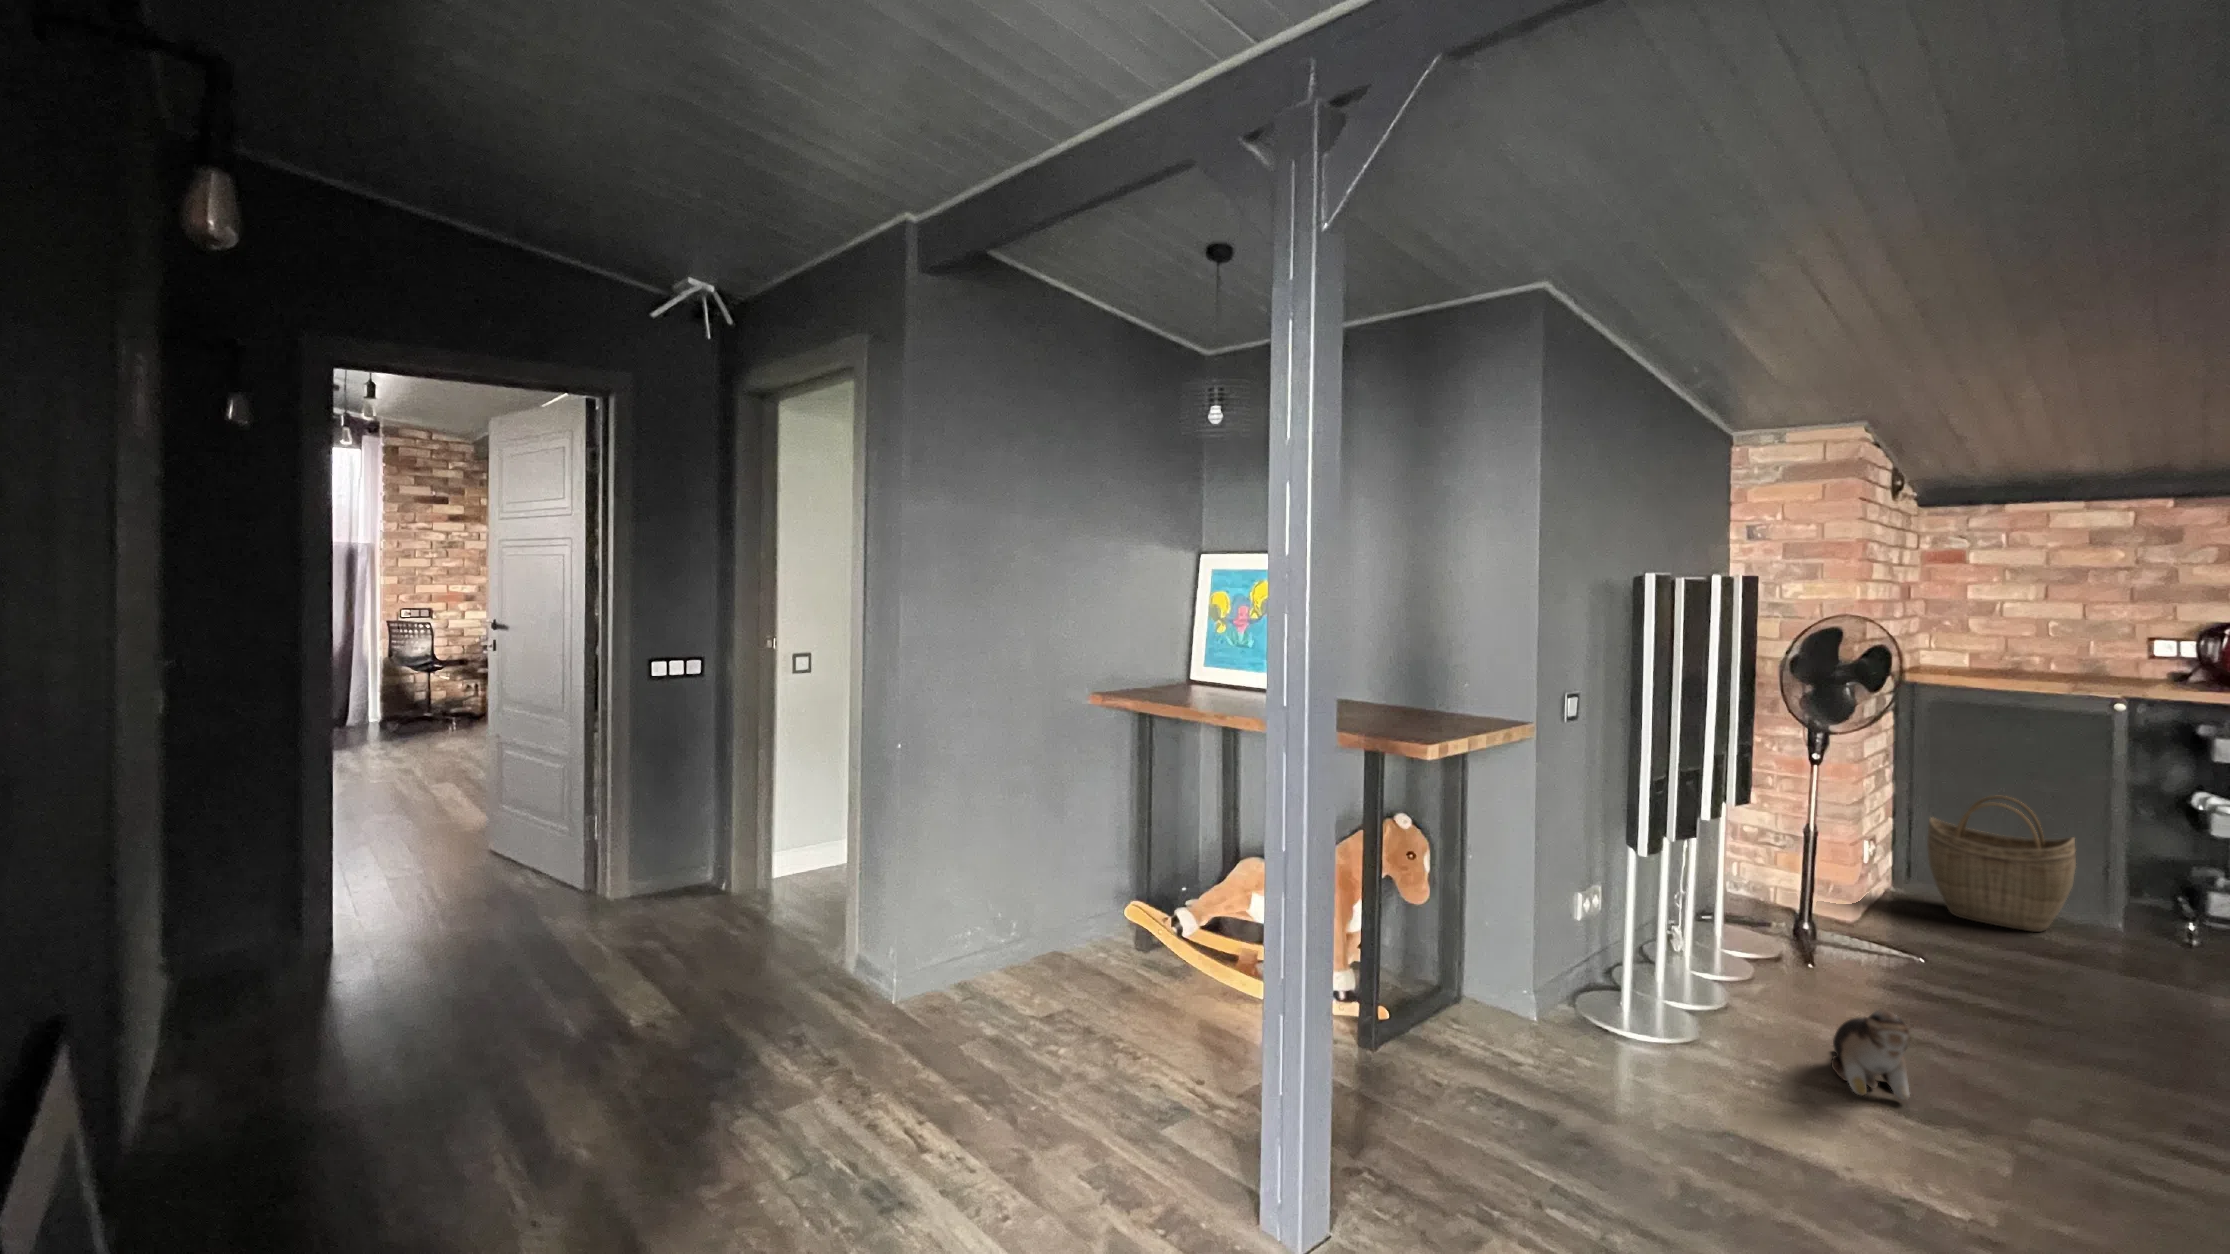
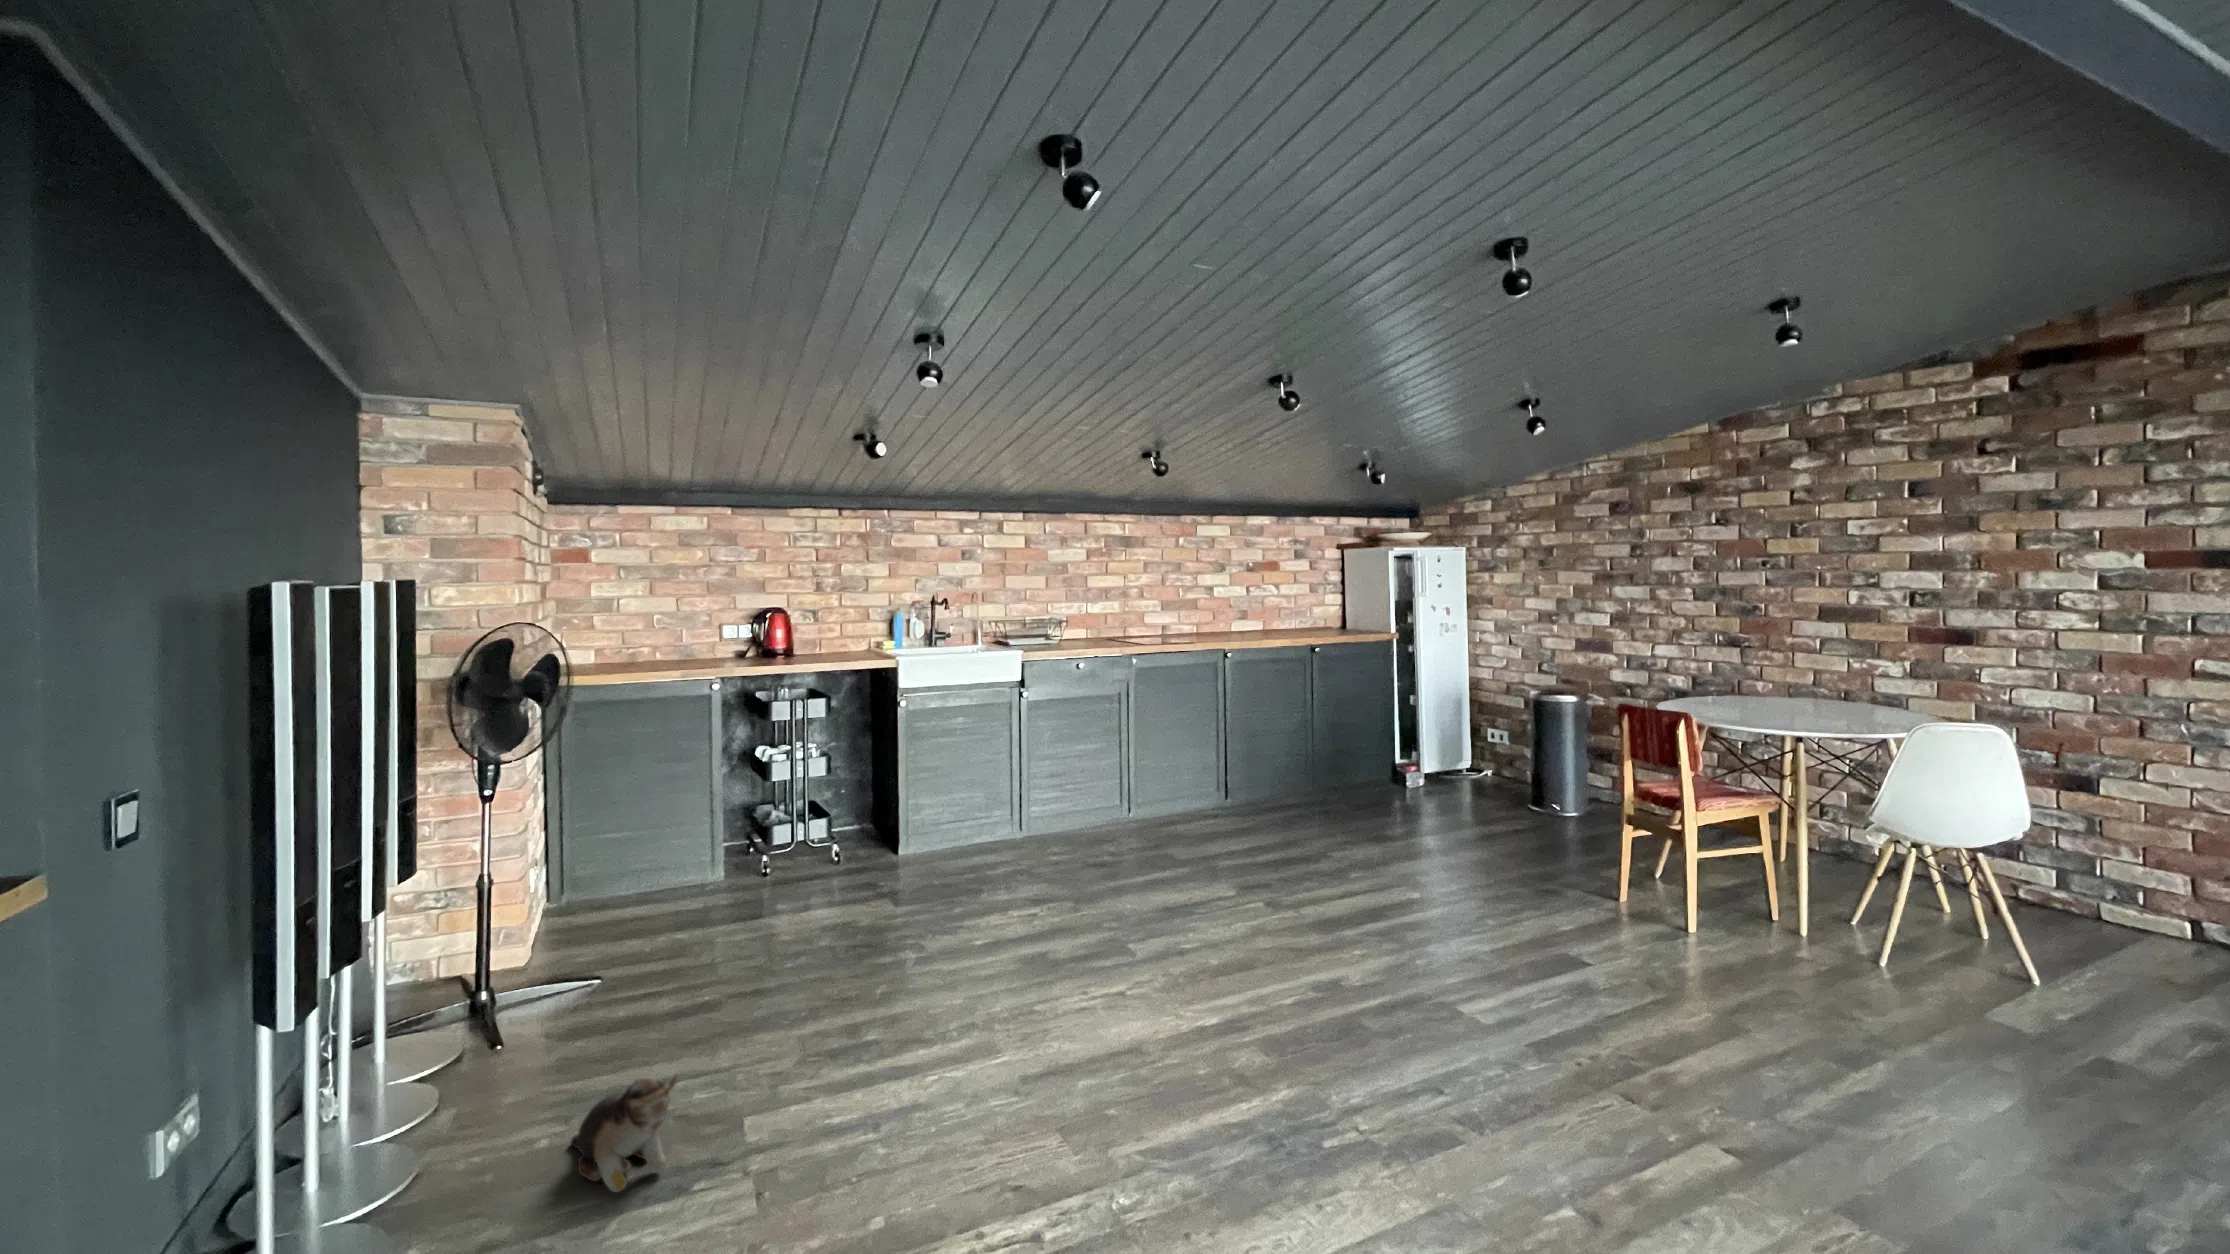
woven basket: present [1927,796,2076,932] -> none [577,784,695,915]

